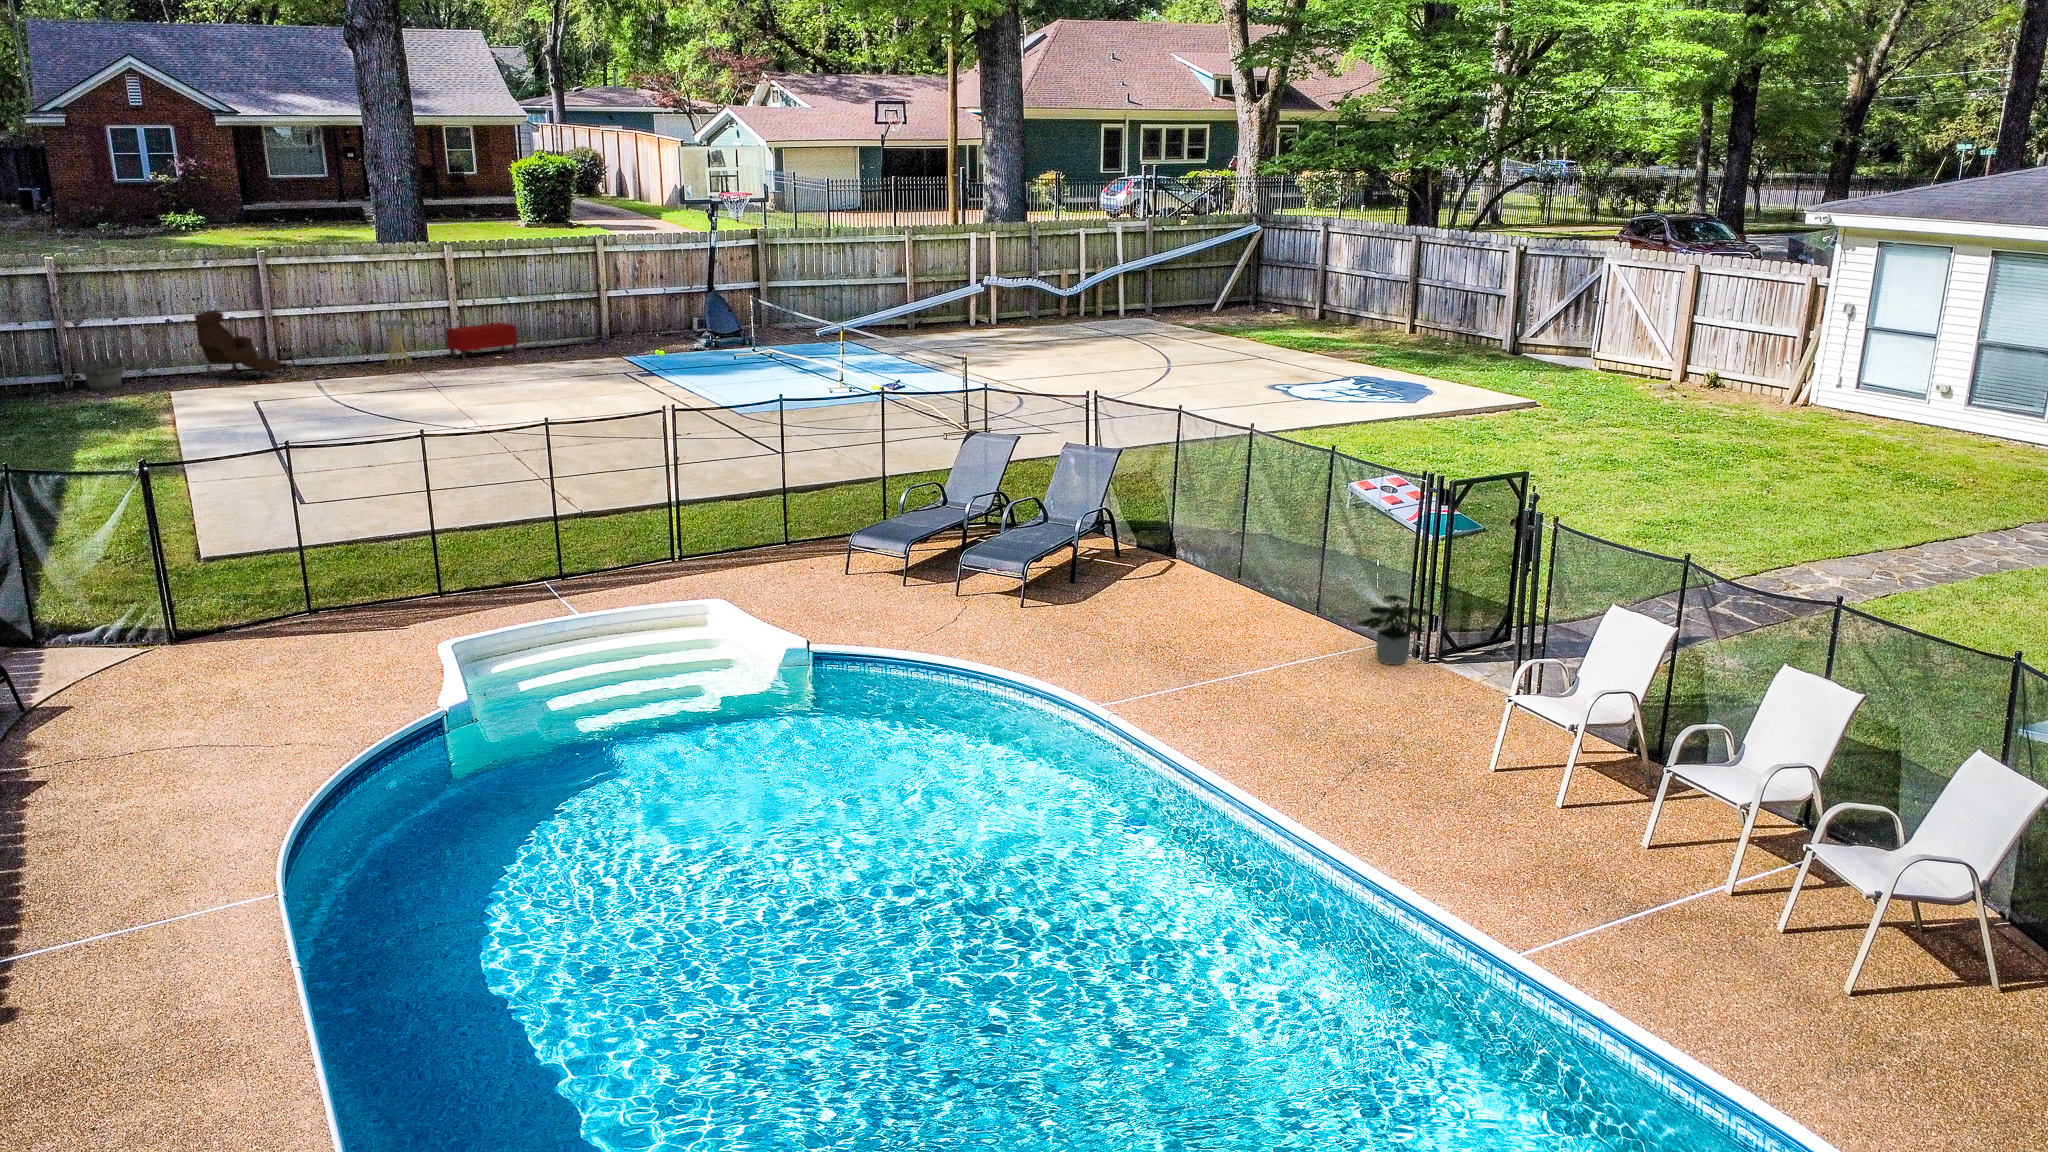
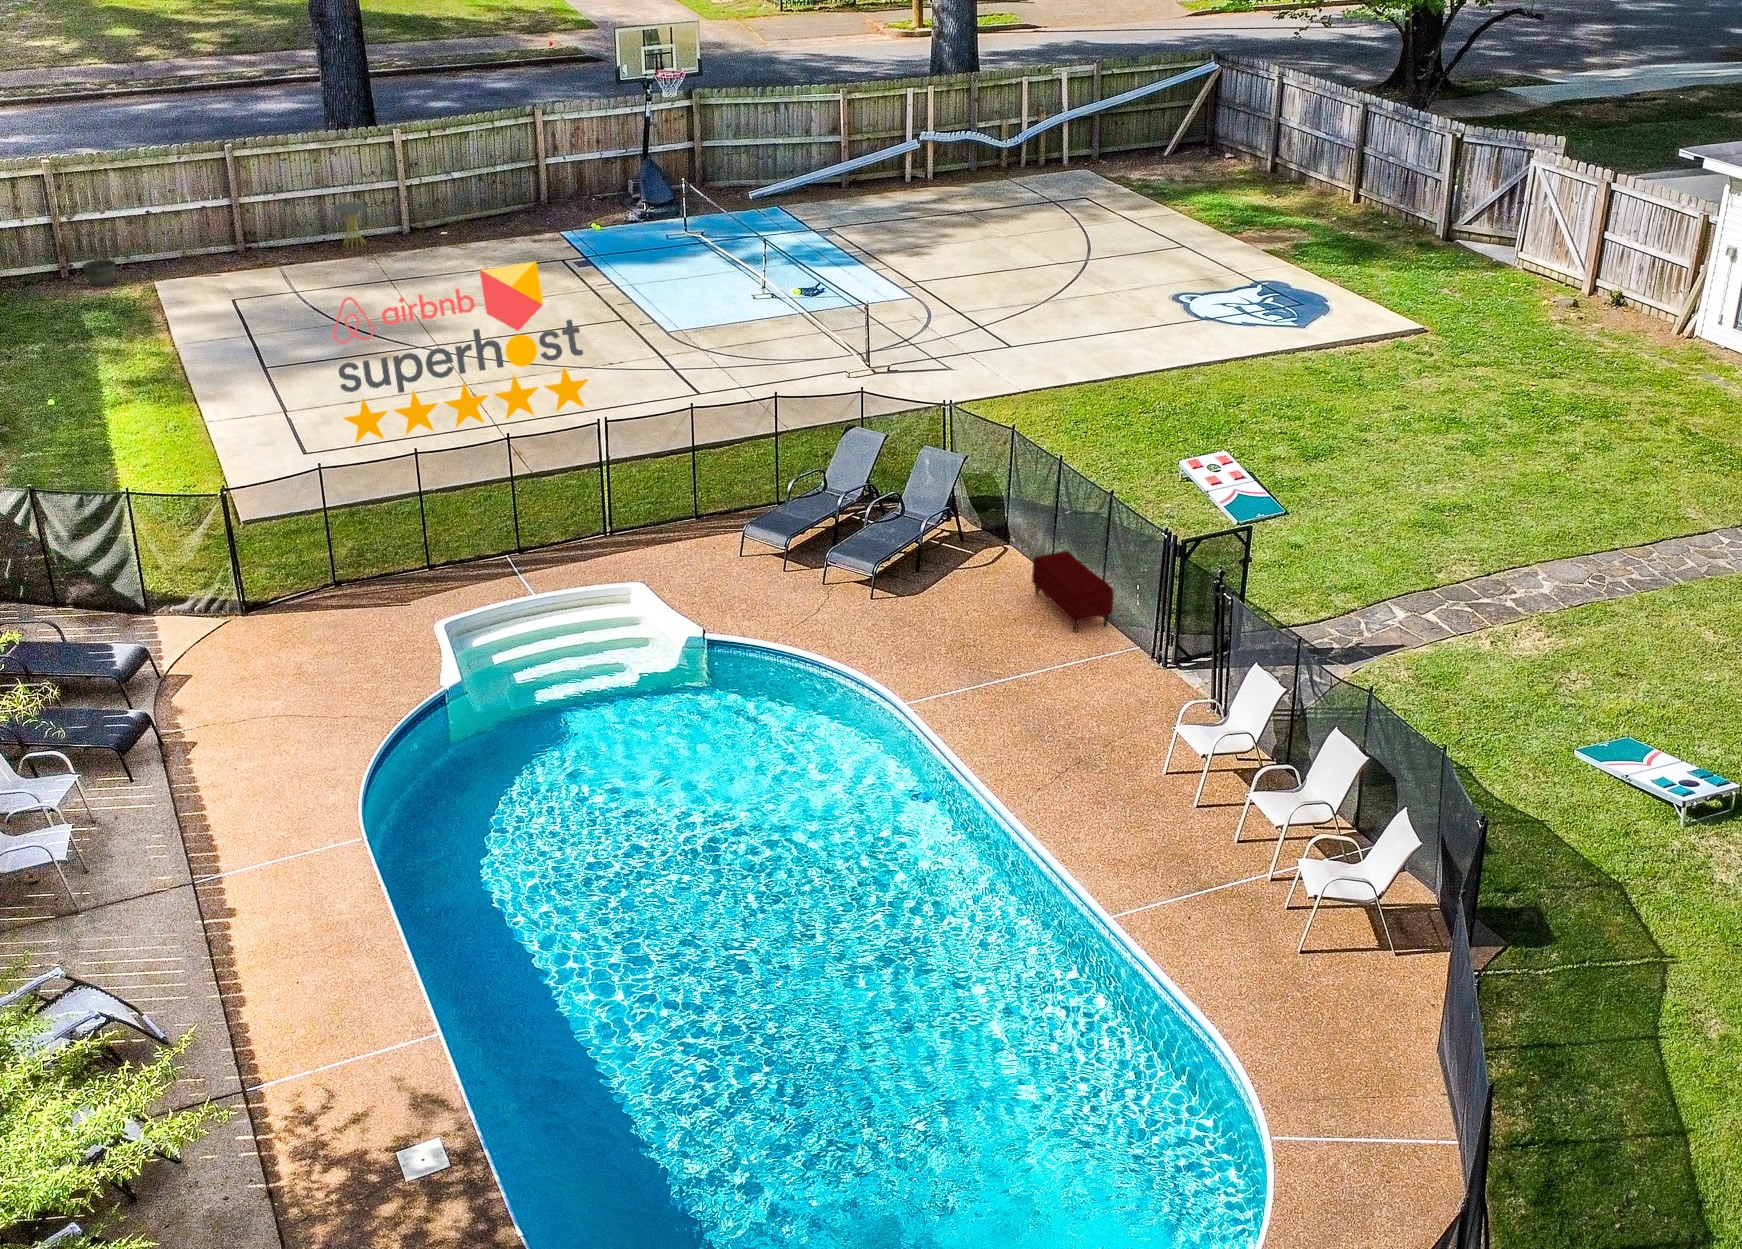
lounge chair: present [194,310,281,381] -> none [174,203,252,275]
bench: present [446,323,518,360] -> present [1032,551,1114,633]
potted plant: present [1359,595,1431,665] -> none [1119,616,1176,672]

